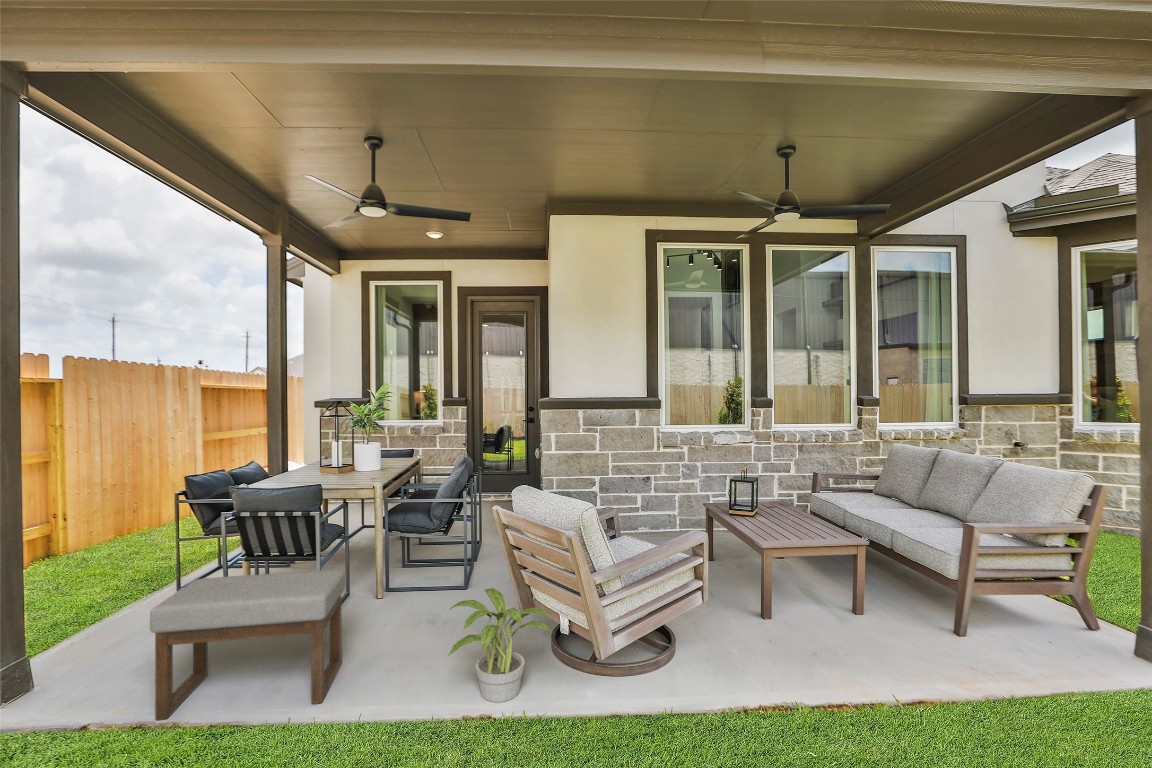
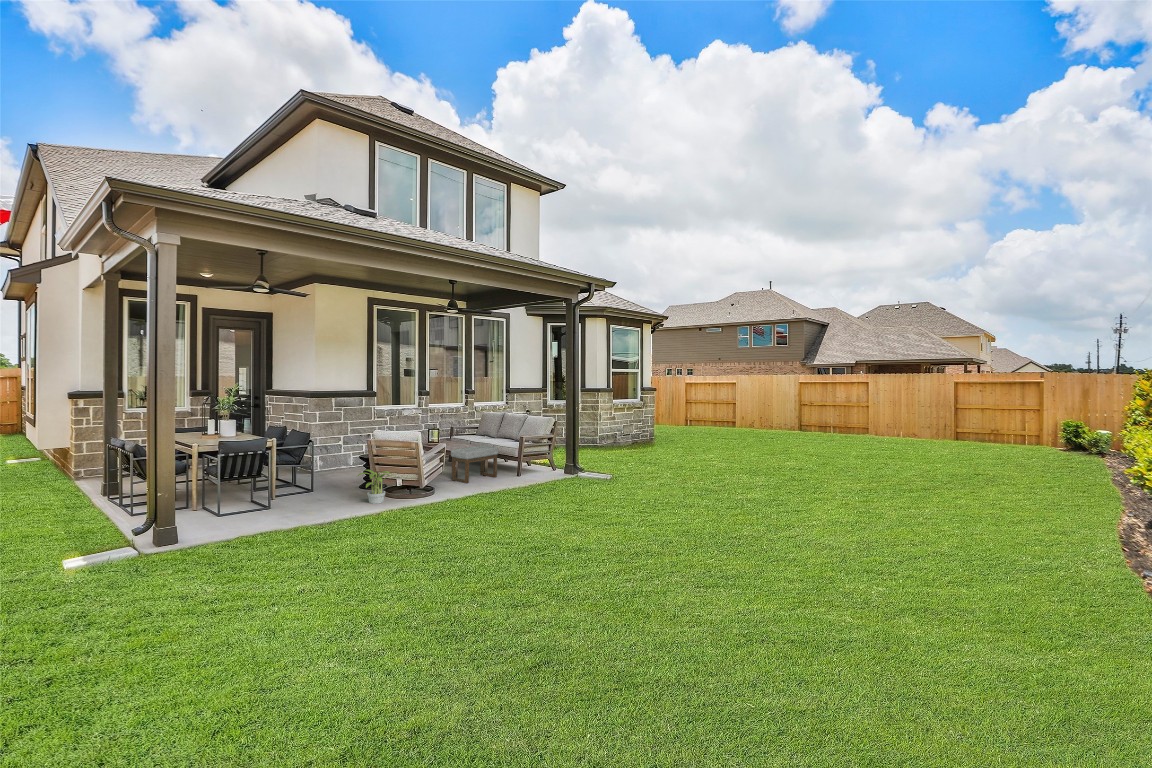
ottoman: present [150,570,345,720] -> present [451,446,498,483]

